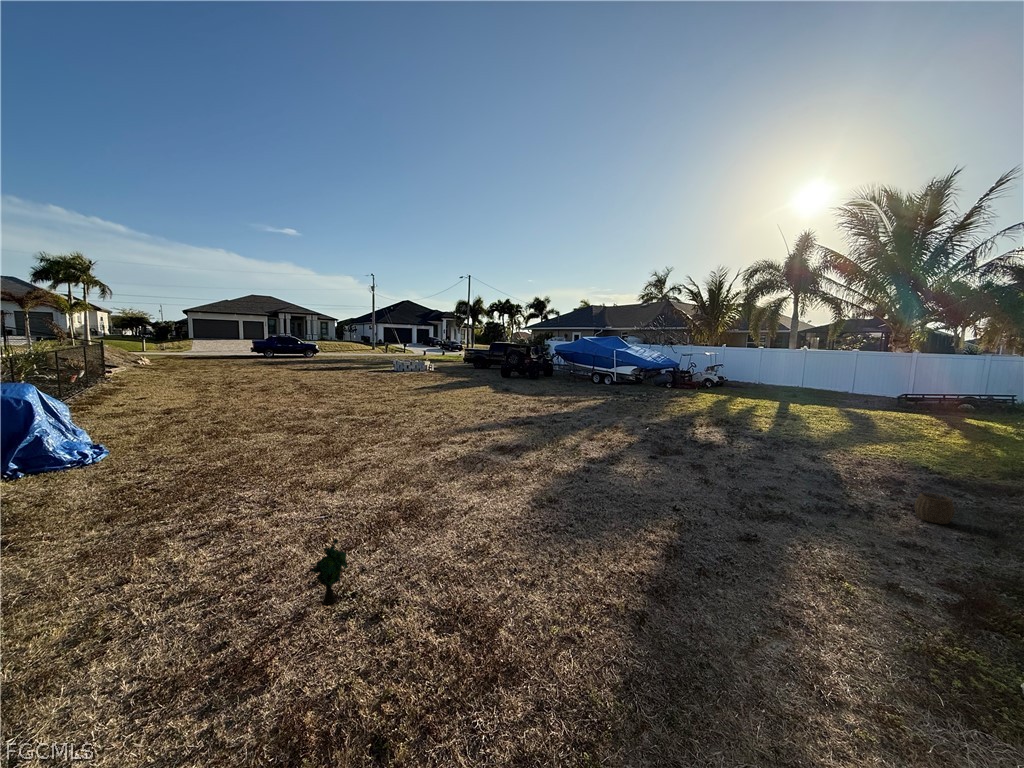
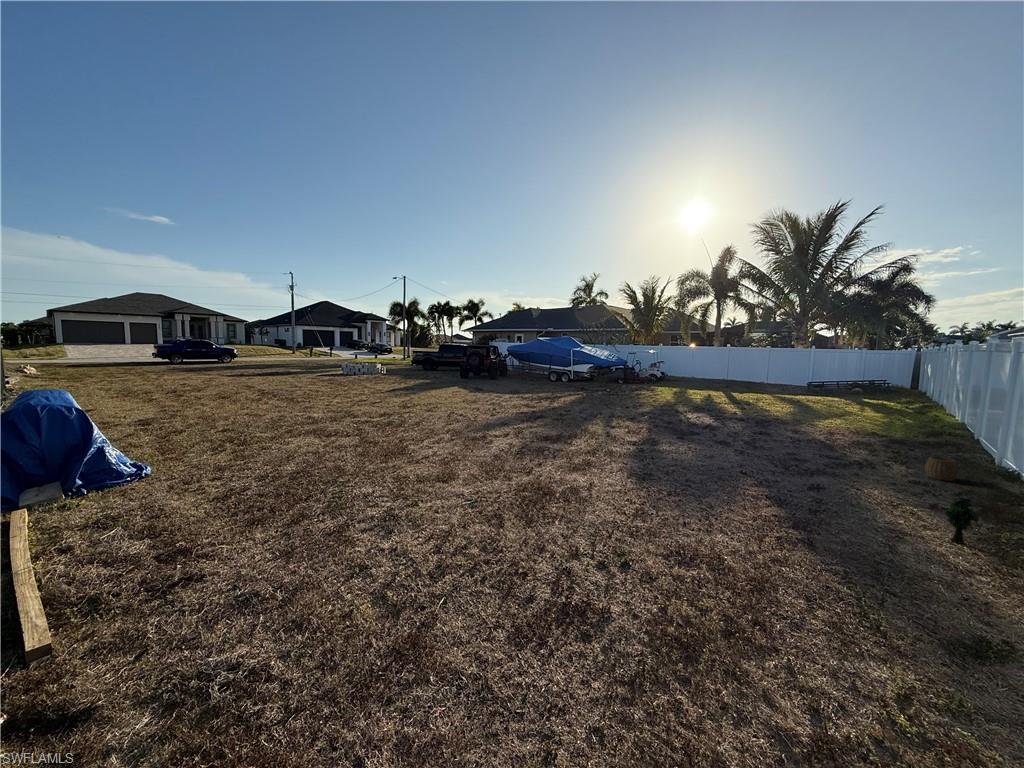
decorative plant: present [310,539,349,605] -> present [943,492,978,544]

